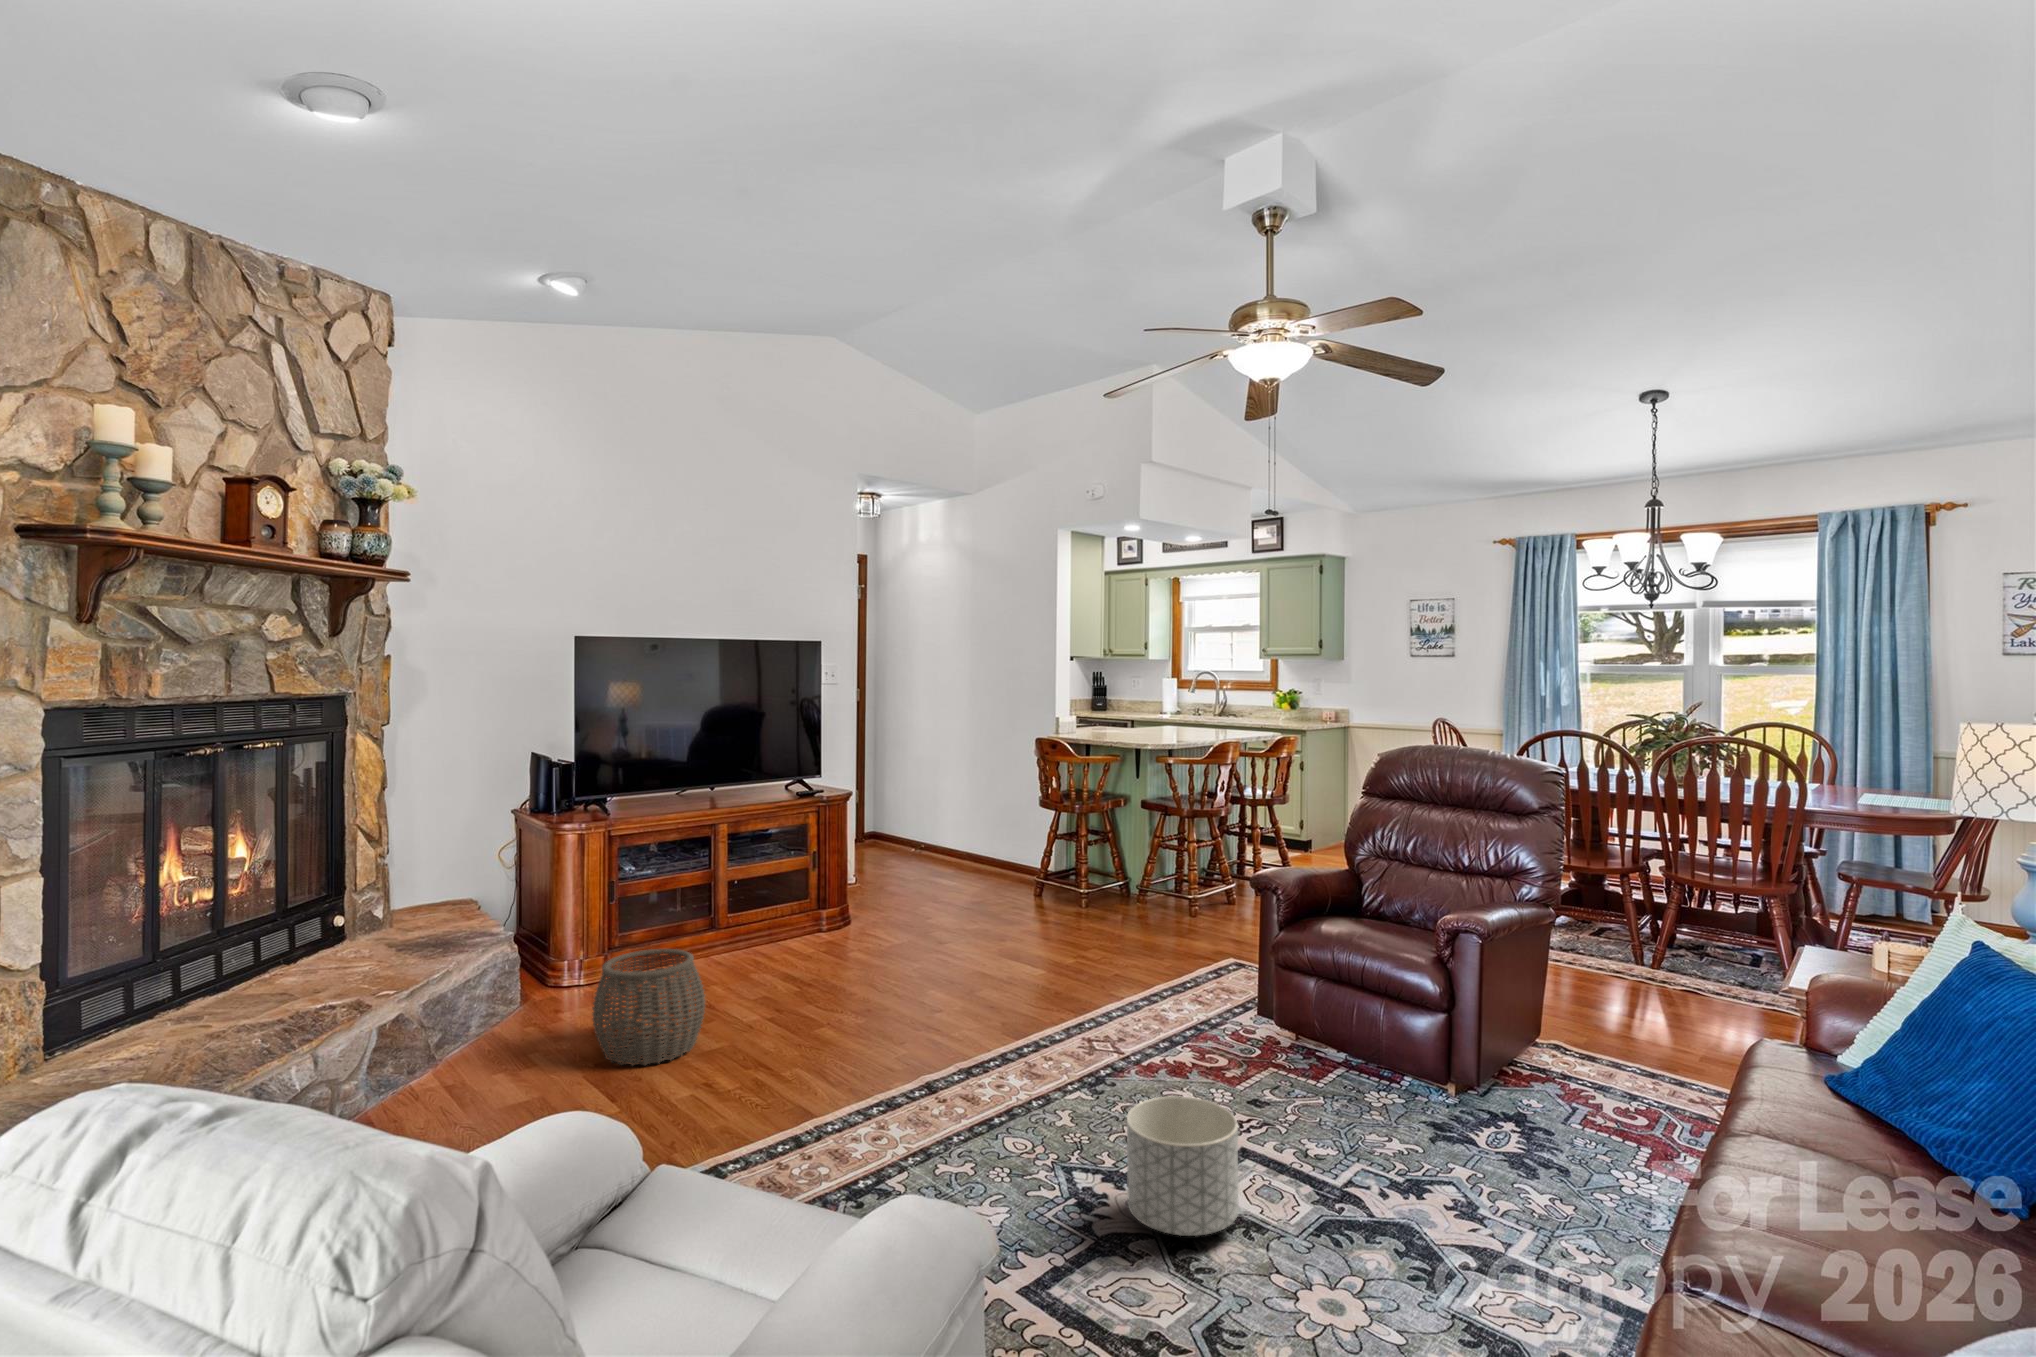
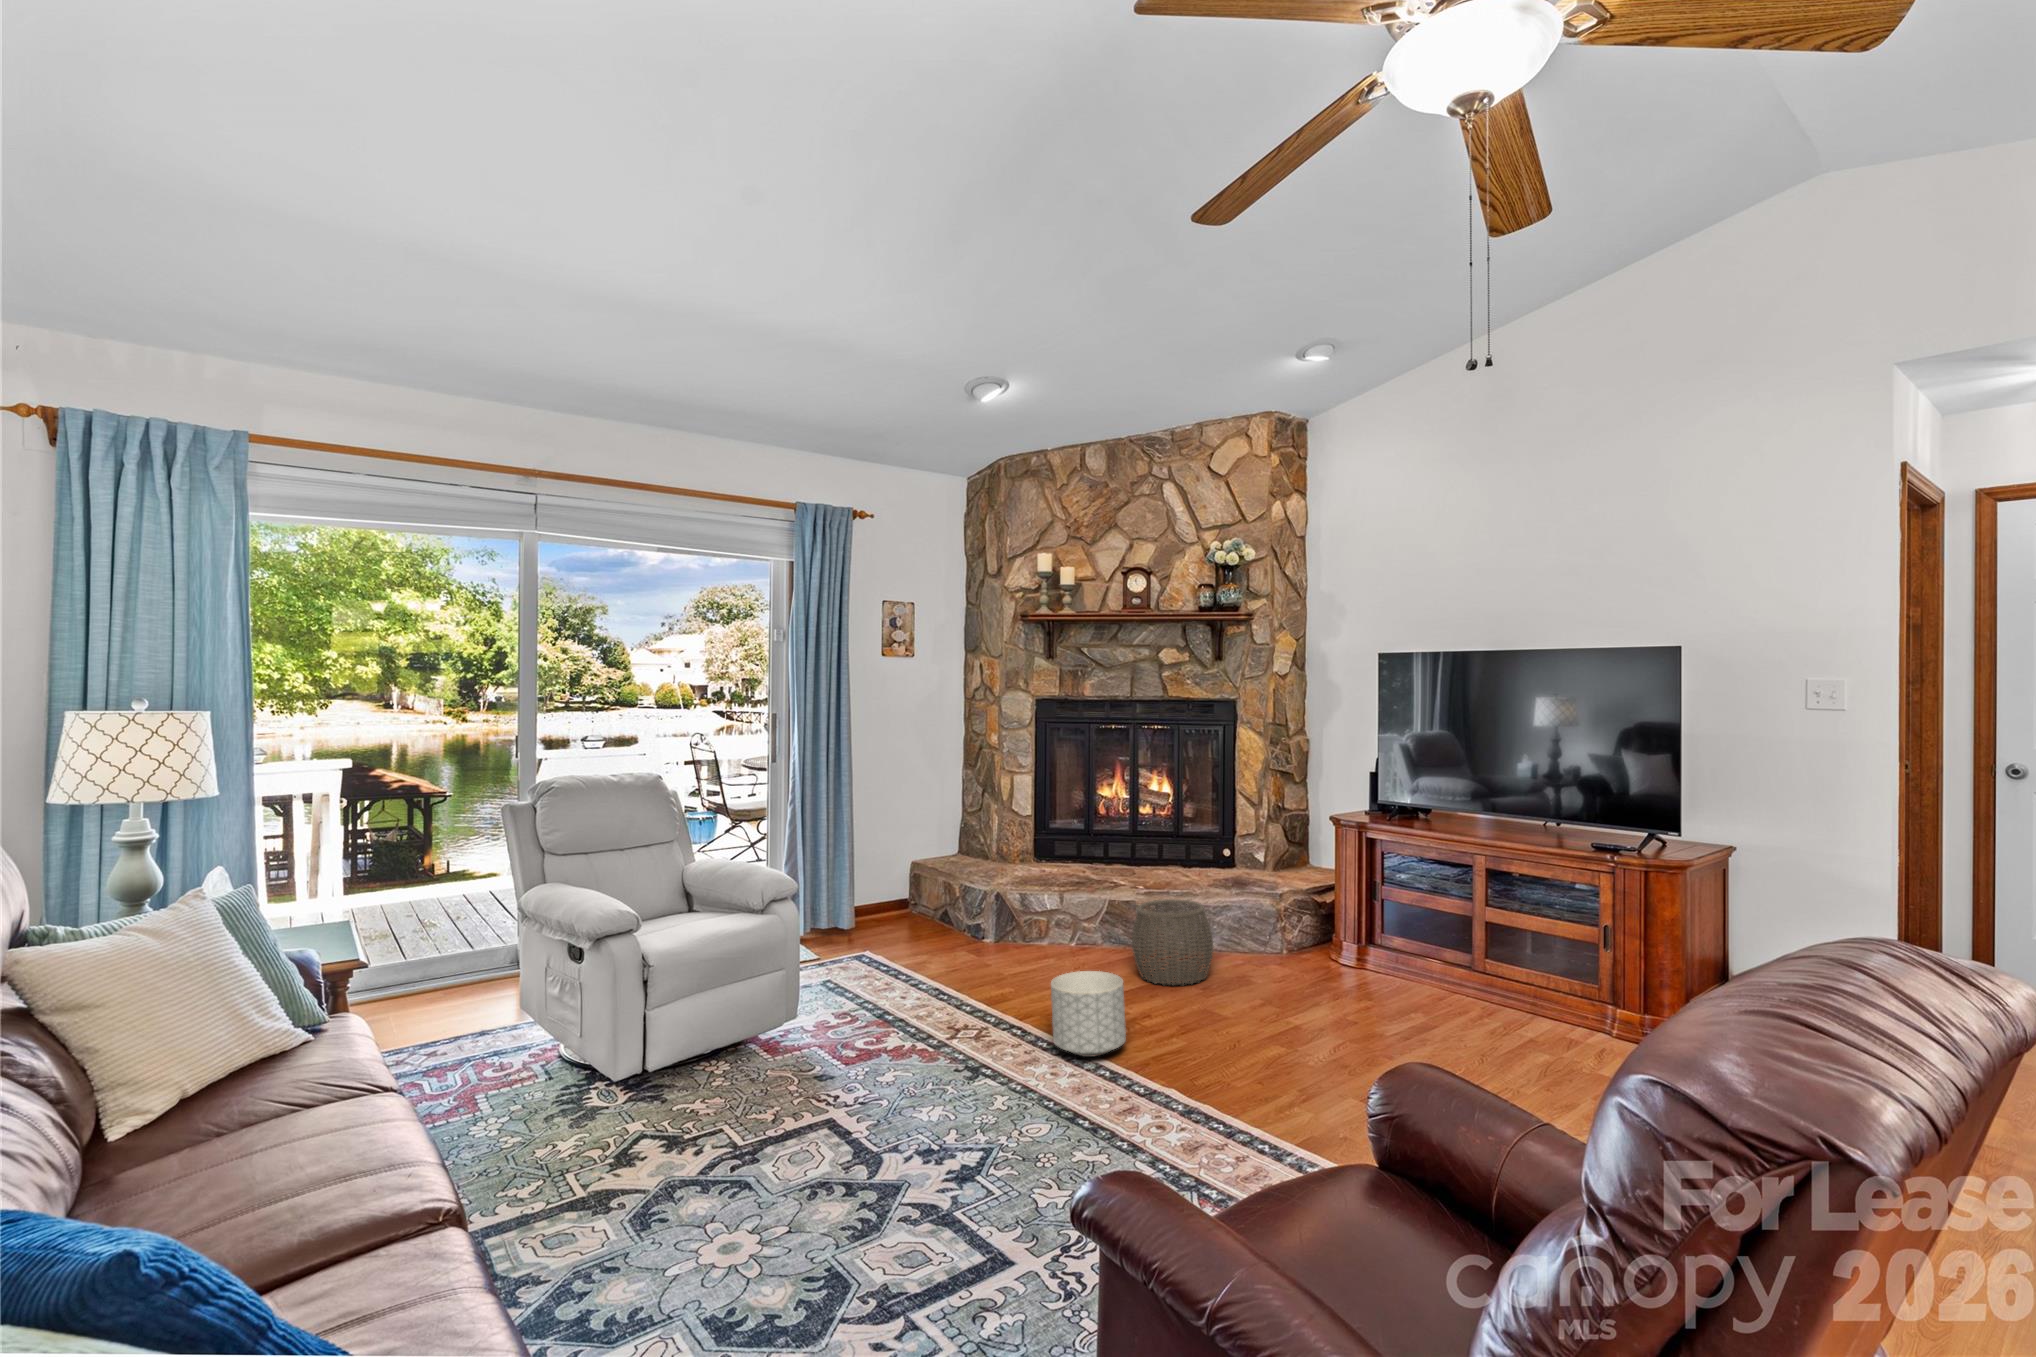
planter: present [1127,1096,1239,1236] -> present [1051,971,1126,1057]

